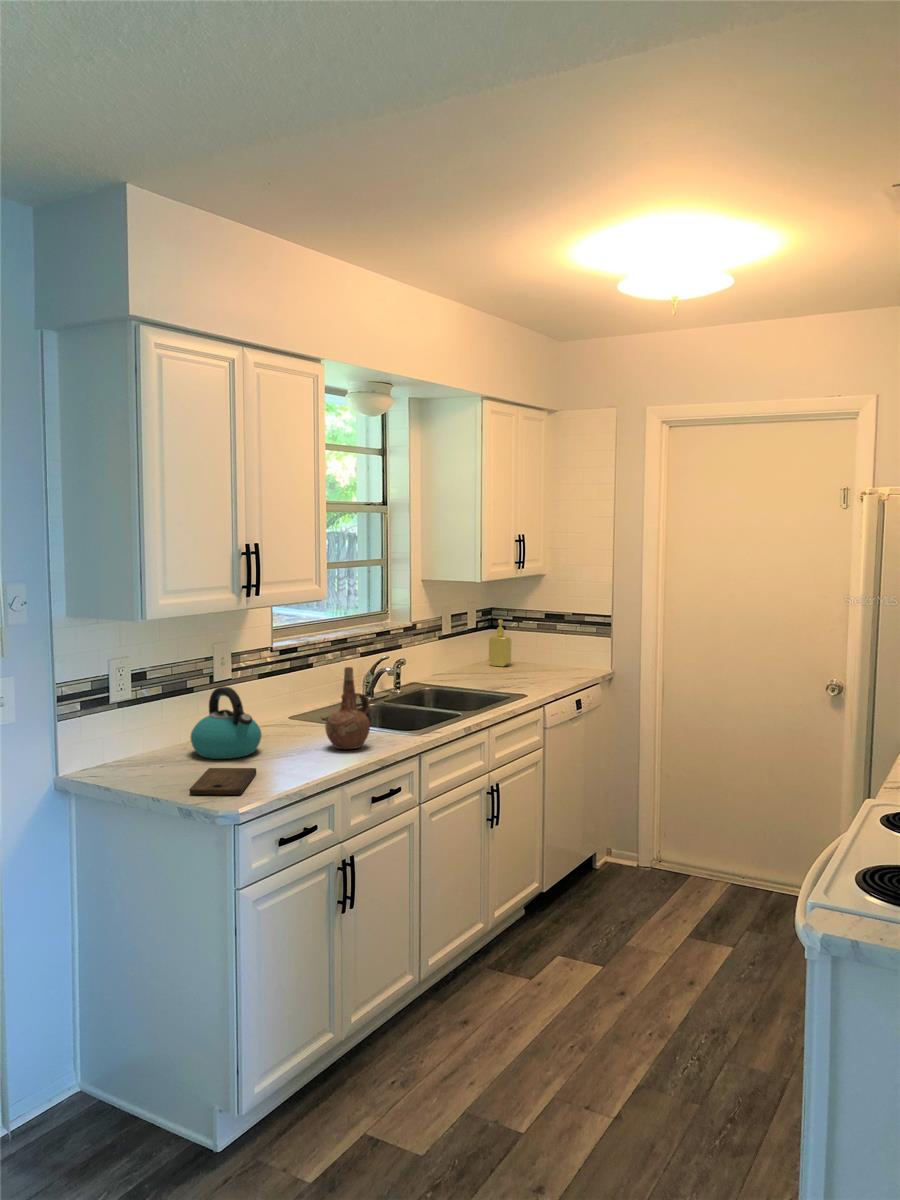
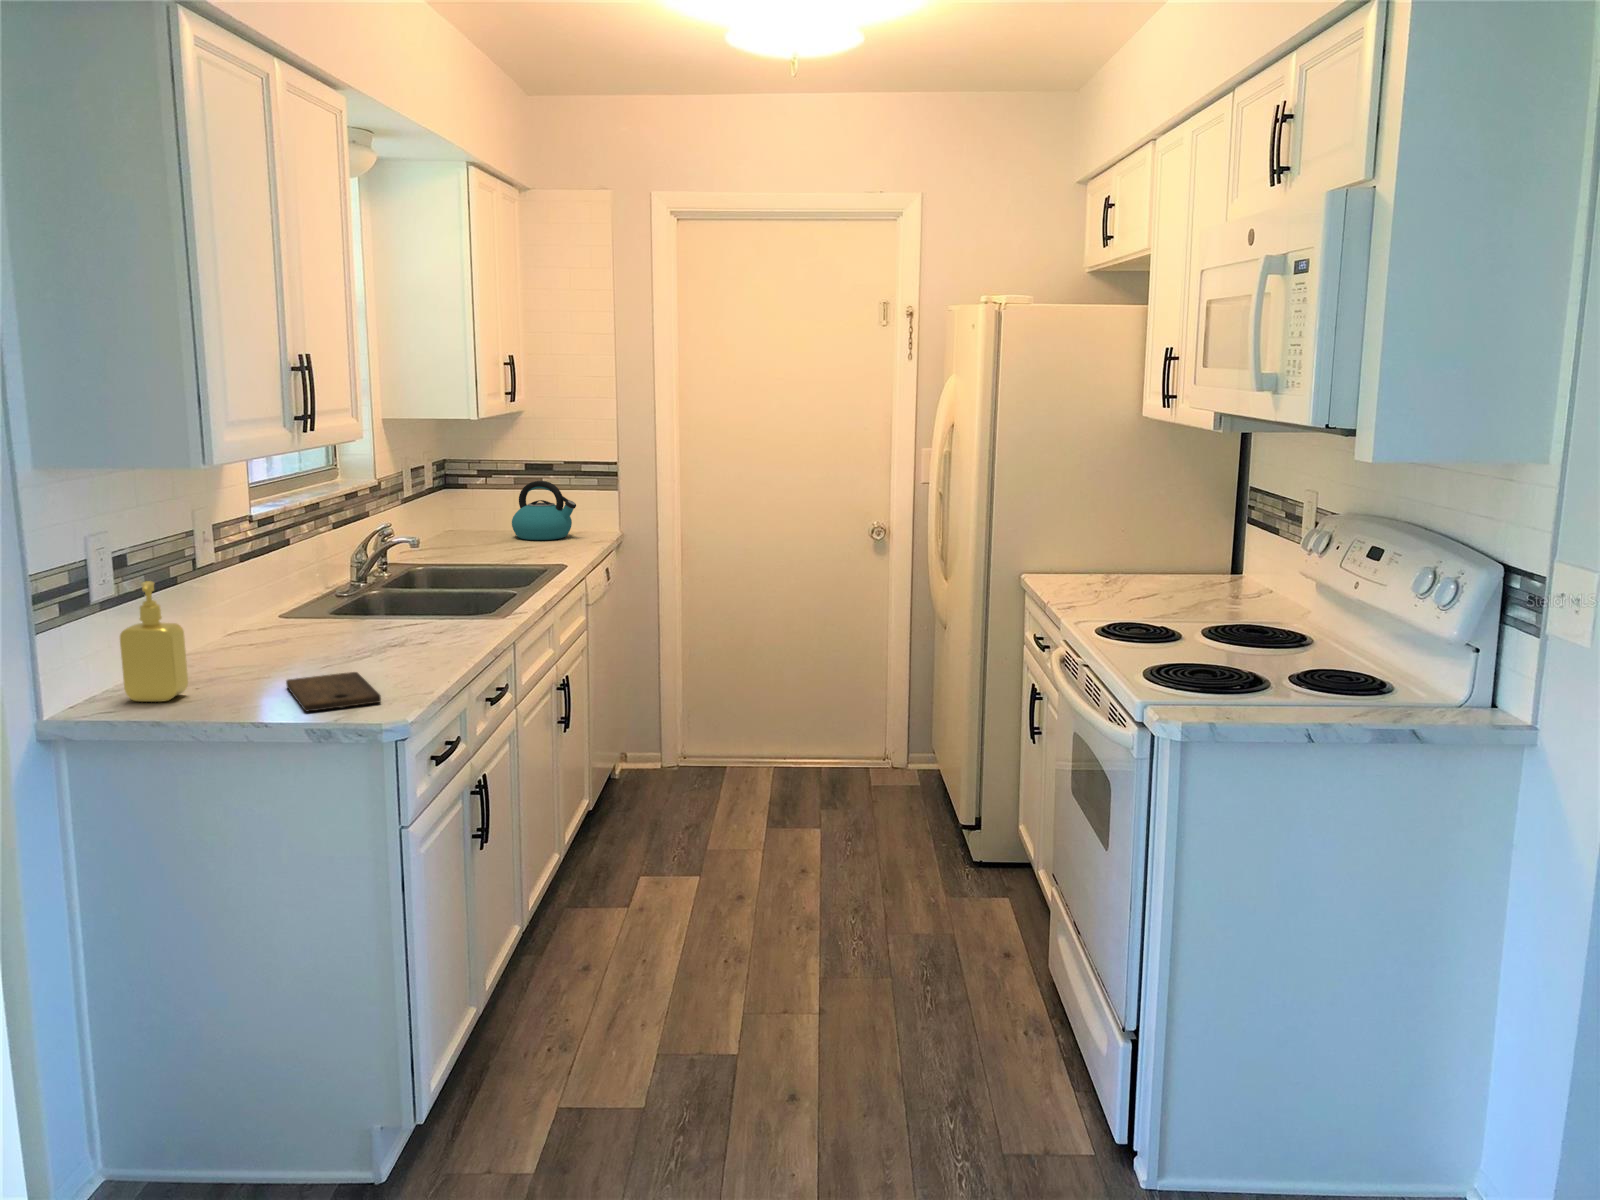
soap dispenser: present [489,620,511,667] -> present [120,581,188,702]
ceramic pitcher: present [325,667,370,749] -> none [398,529,461,641]
kettle: present [190,687,262,759] -> present [512,481,576,540]

